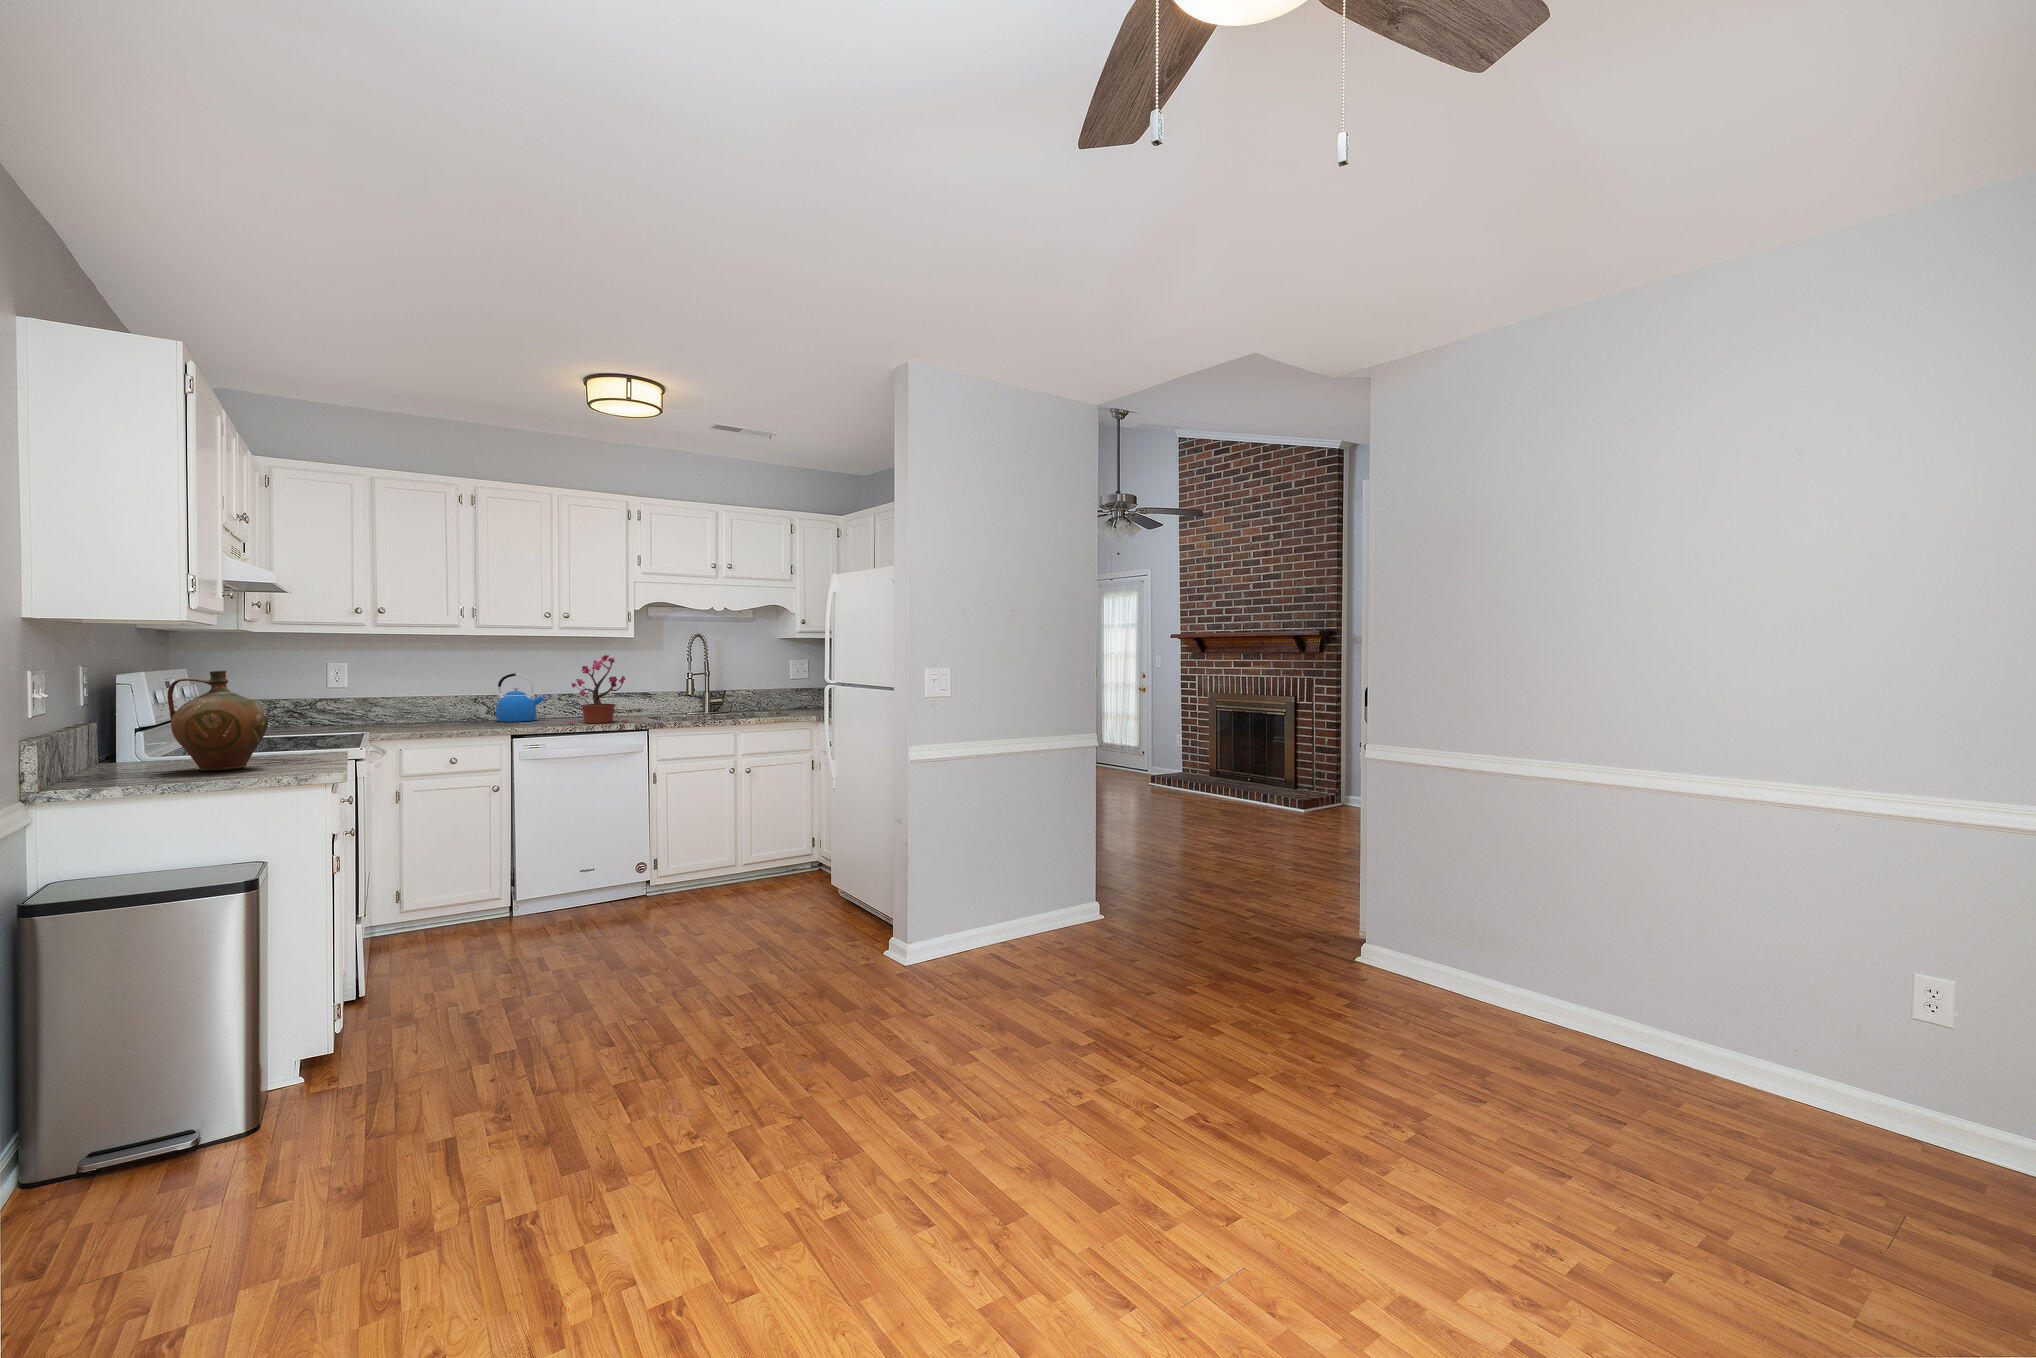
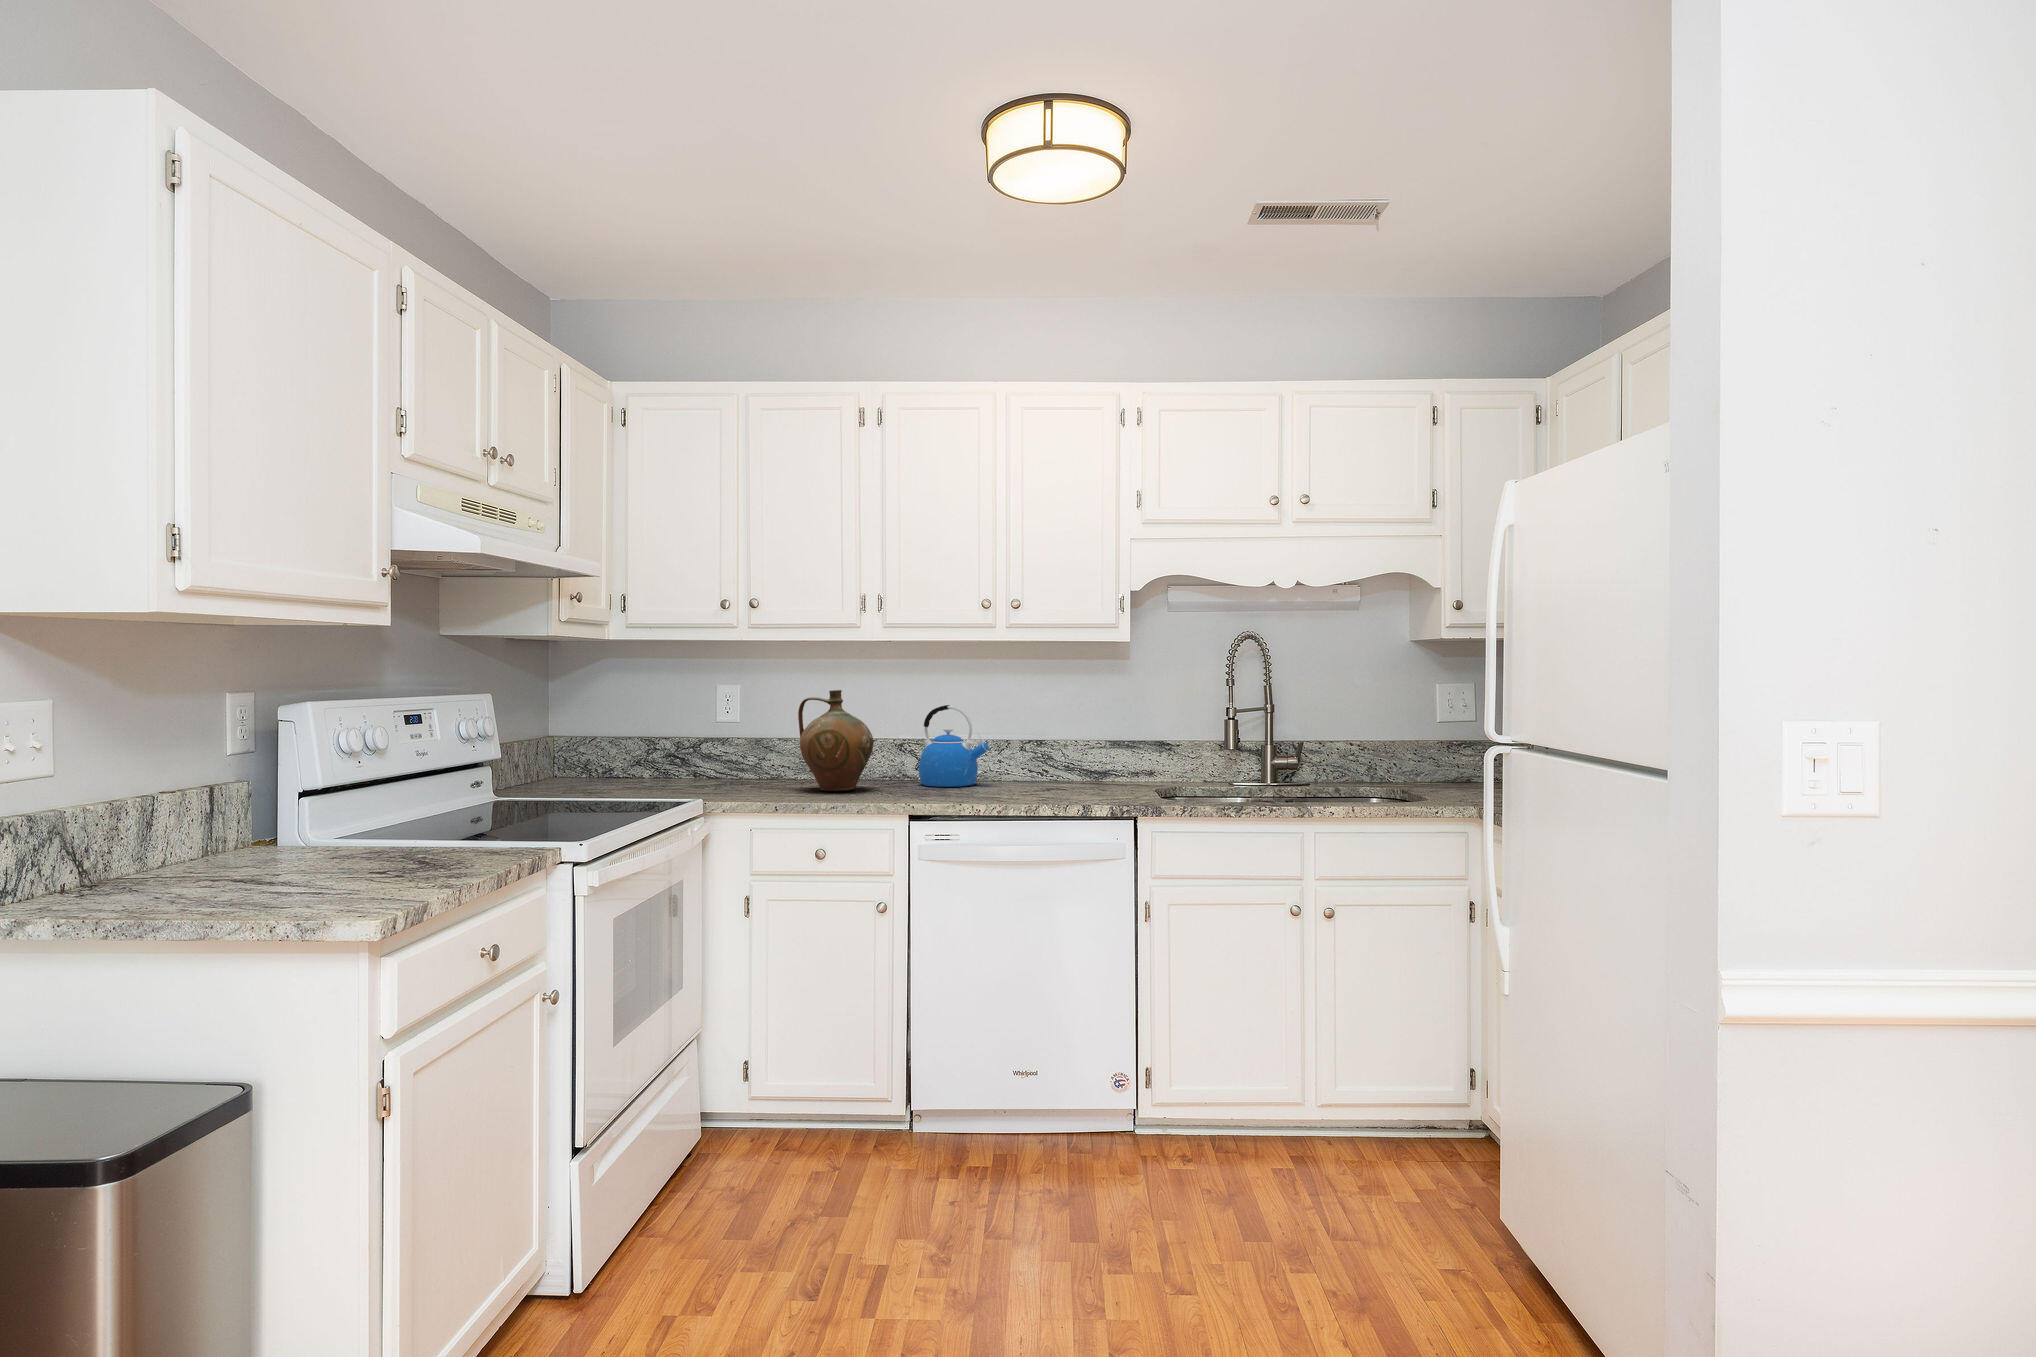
potted plant: present [568,655,628,724] -> none [1003,675,1104,800]
ceramic jug: present [168,670,268,771] -> present [798,690,874,791]

